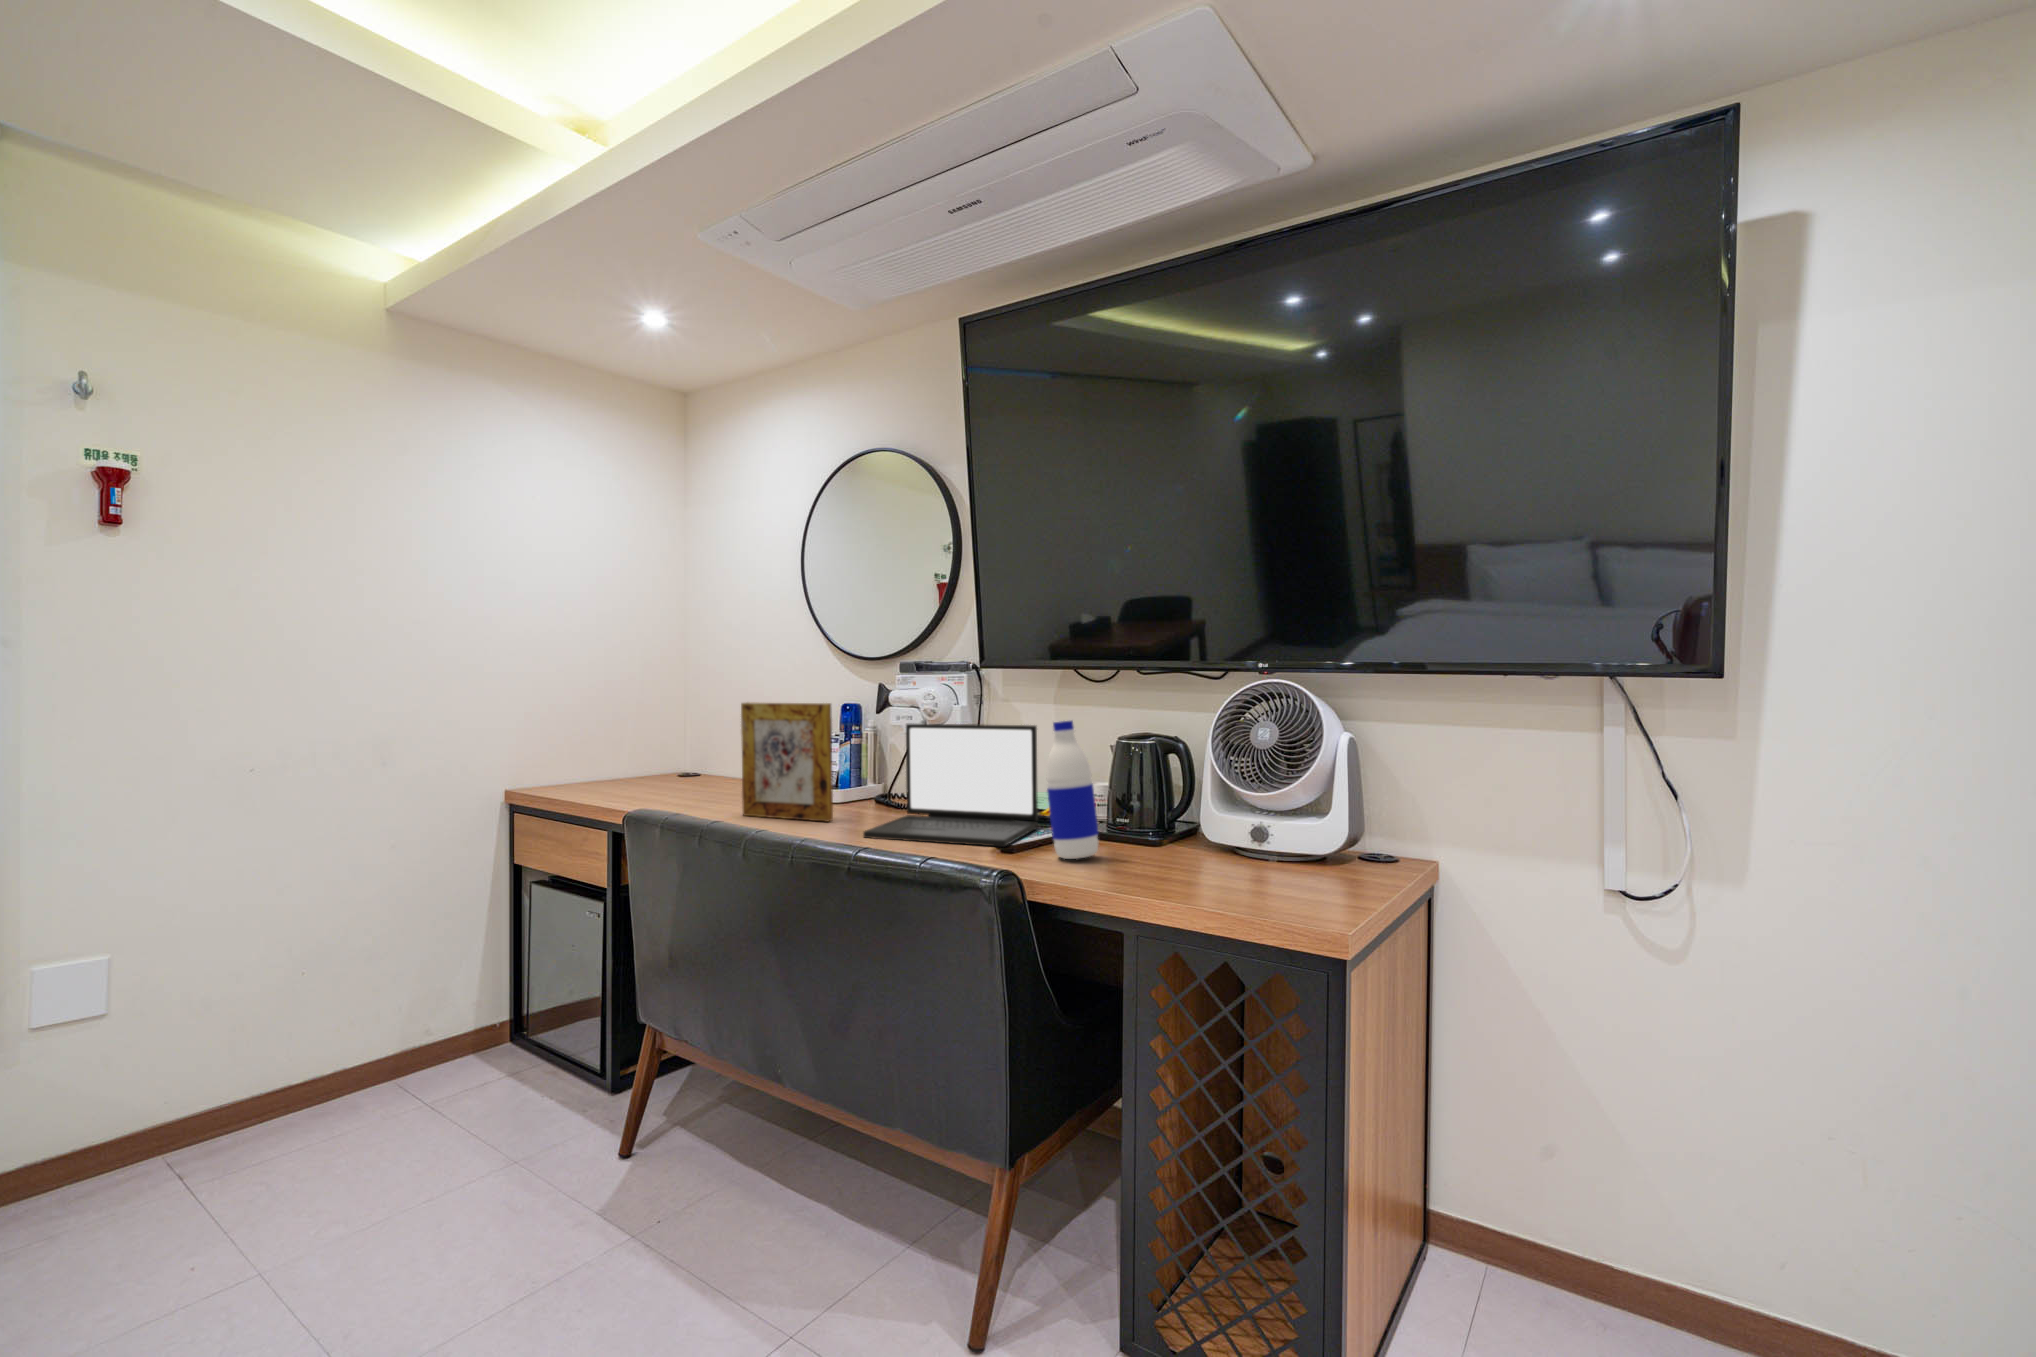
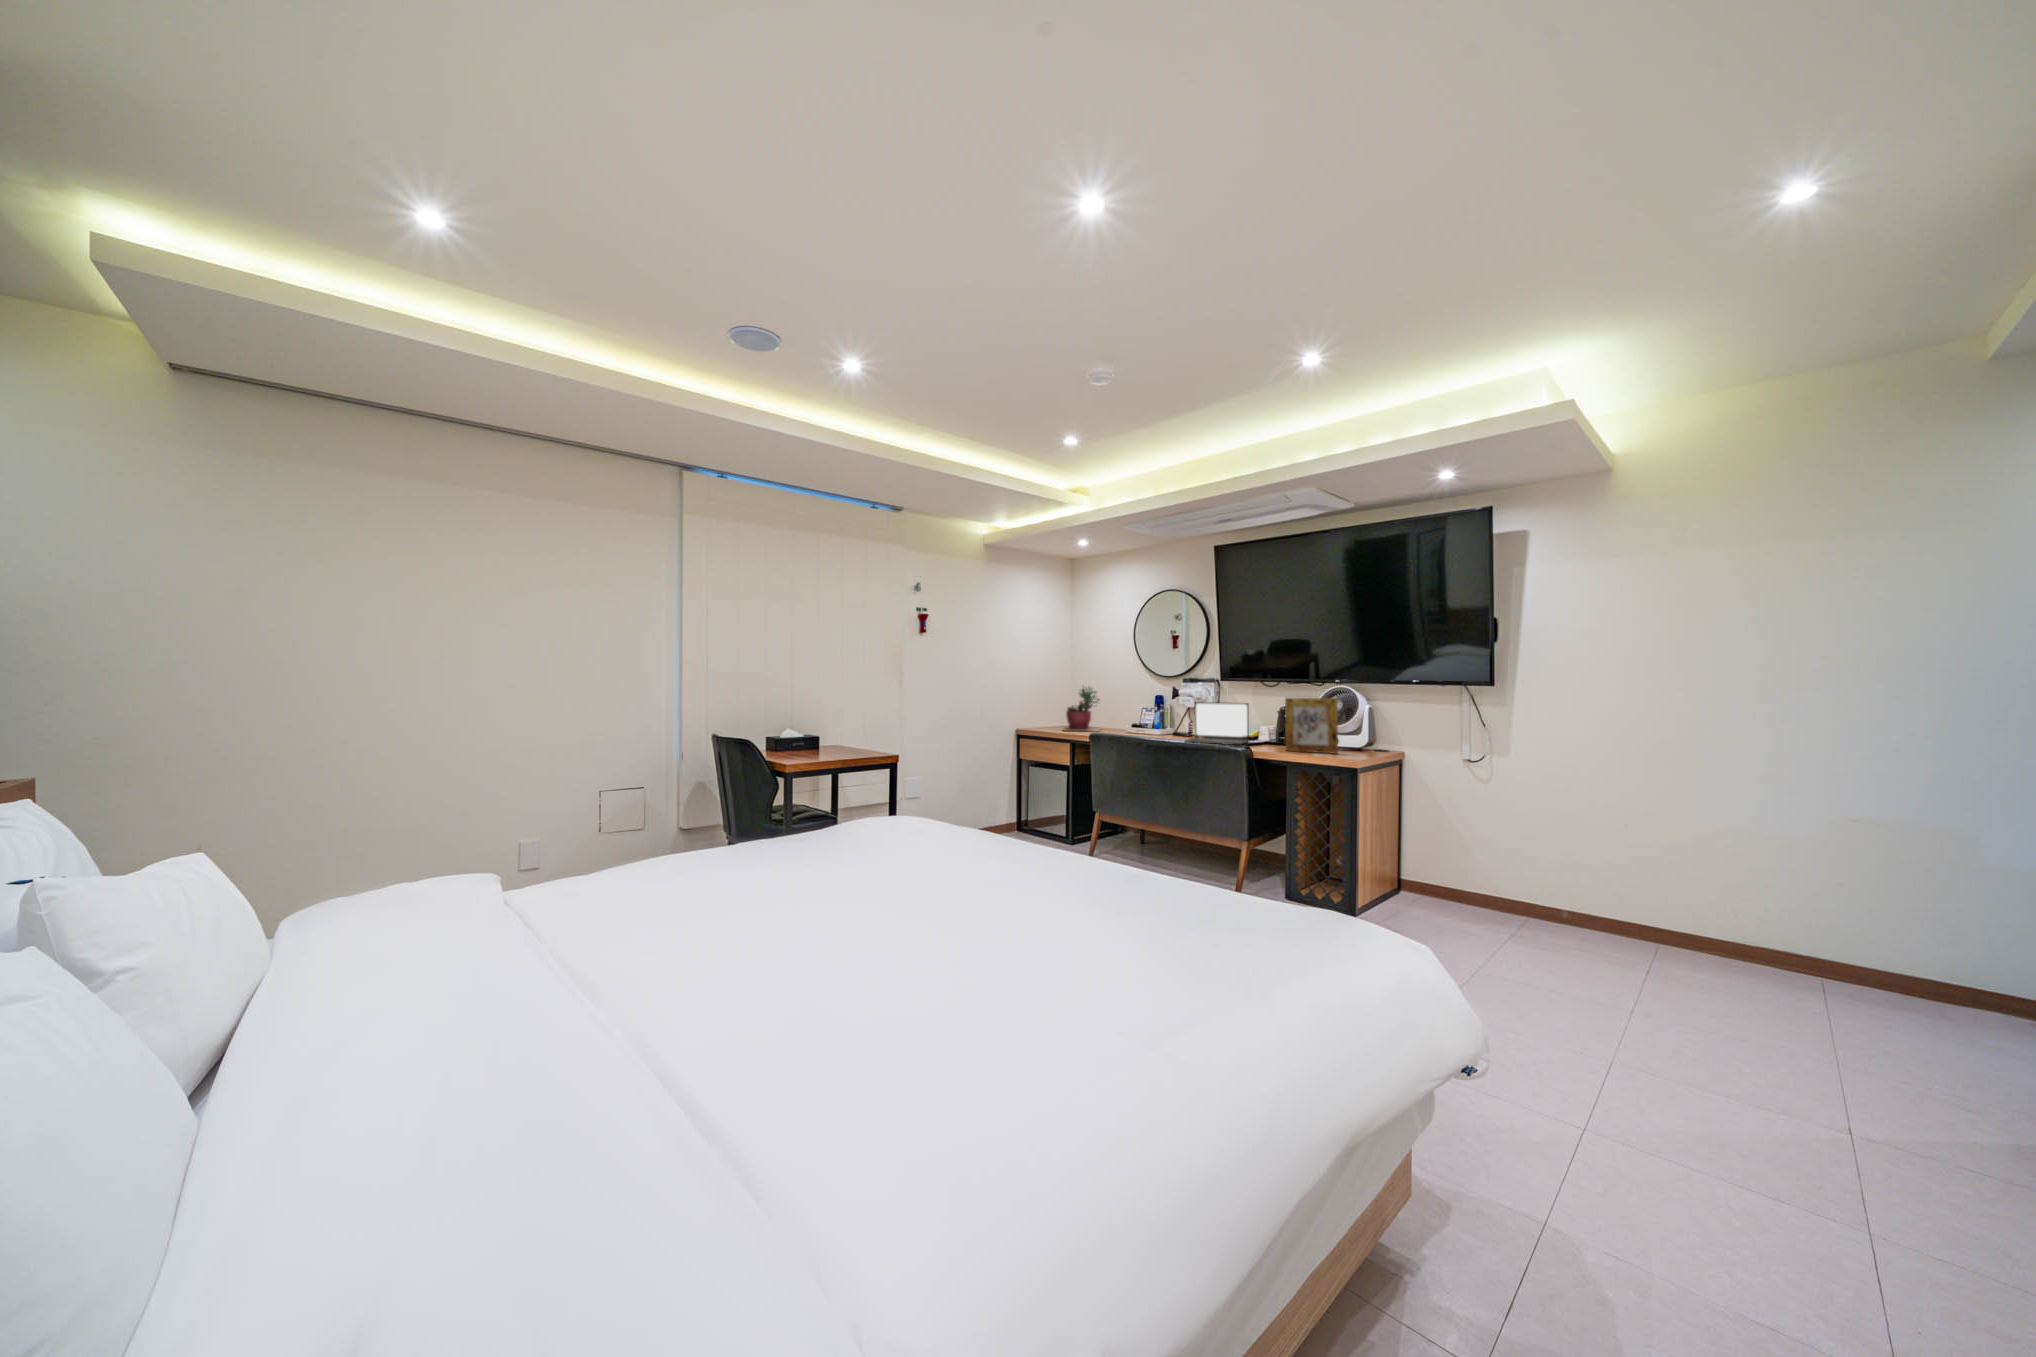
succulent plant: none [621,681,732,792] -> present [1063,688,1100,731]
picture frame: present [741,702,833,822] -> present [1285,698,1338,753]
water bottle: present [1046,721,1098,859] -> none [1257,700,1276,747]

